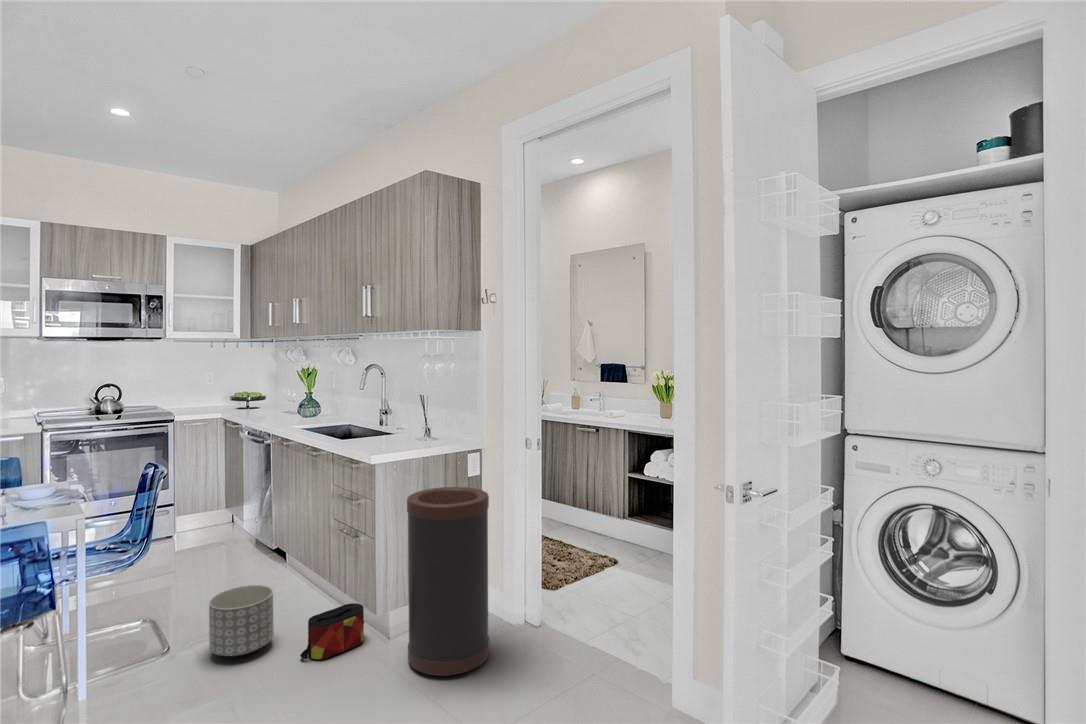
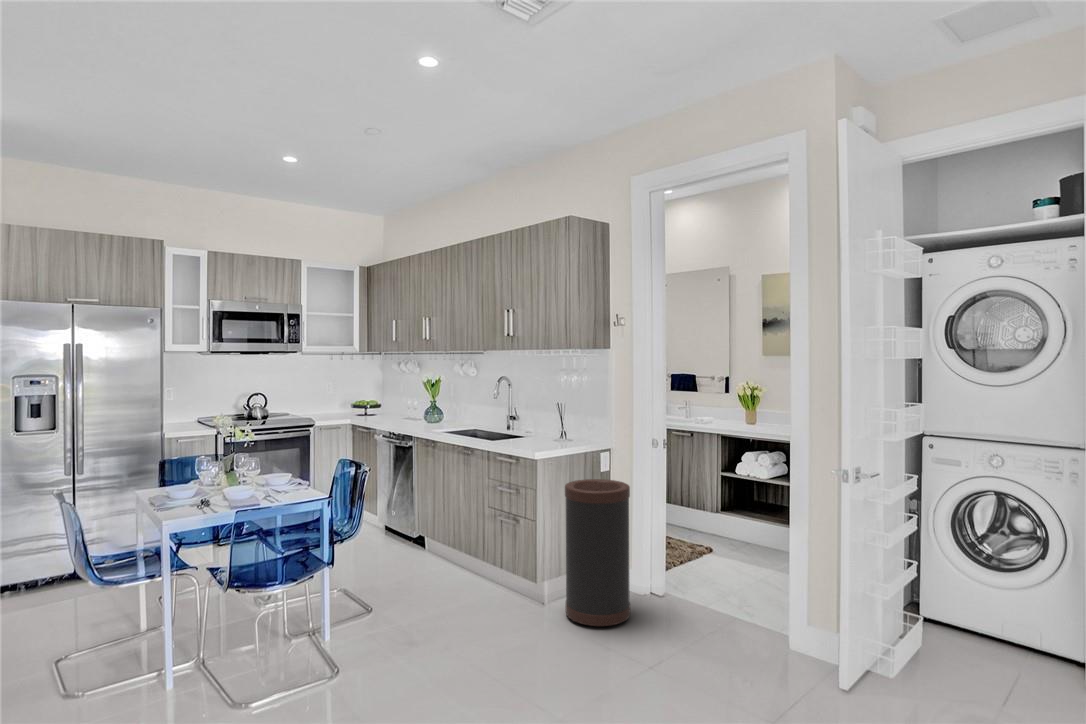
planter: present [209,585,274,657] -> none [406,558,453,612]
bag: present [300,603,364,661] -> none [480,574,523,616]

